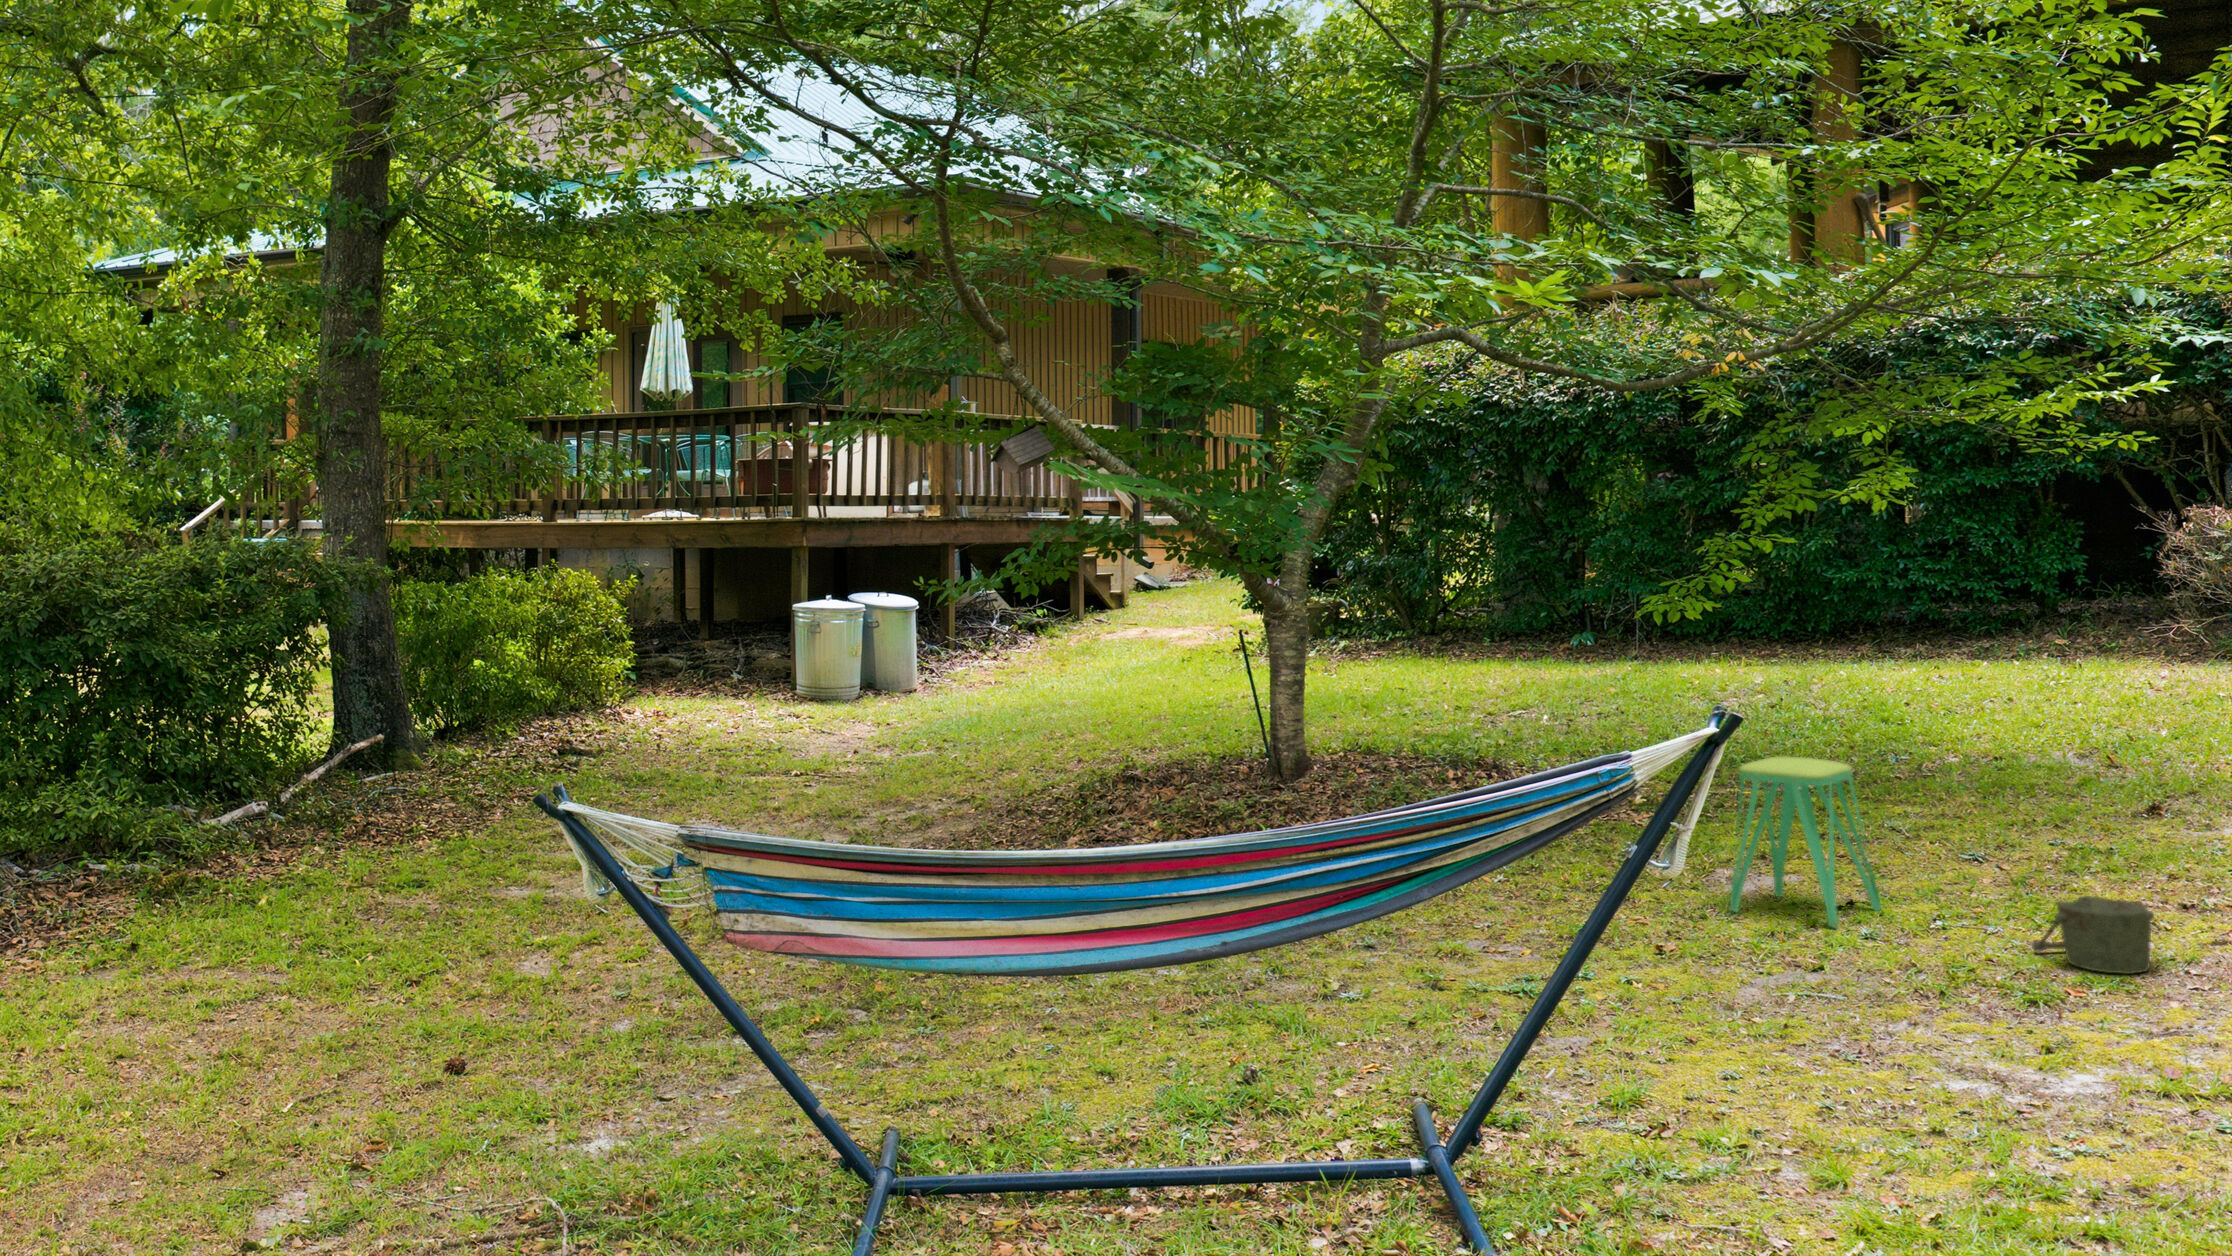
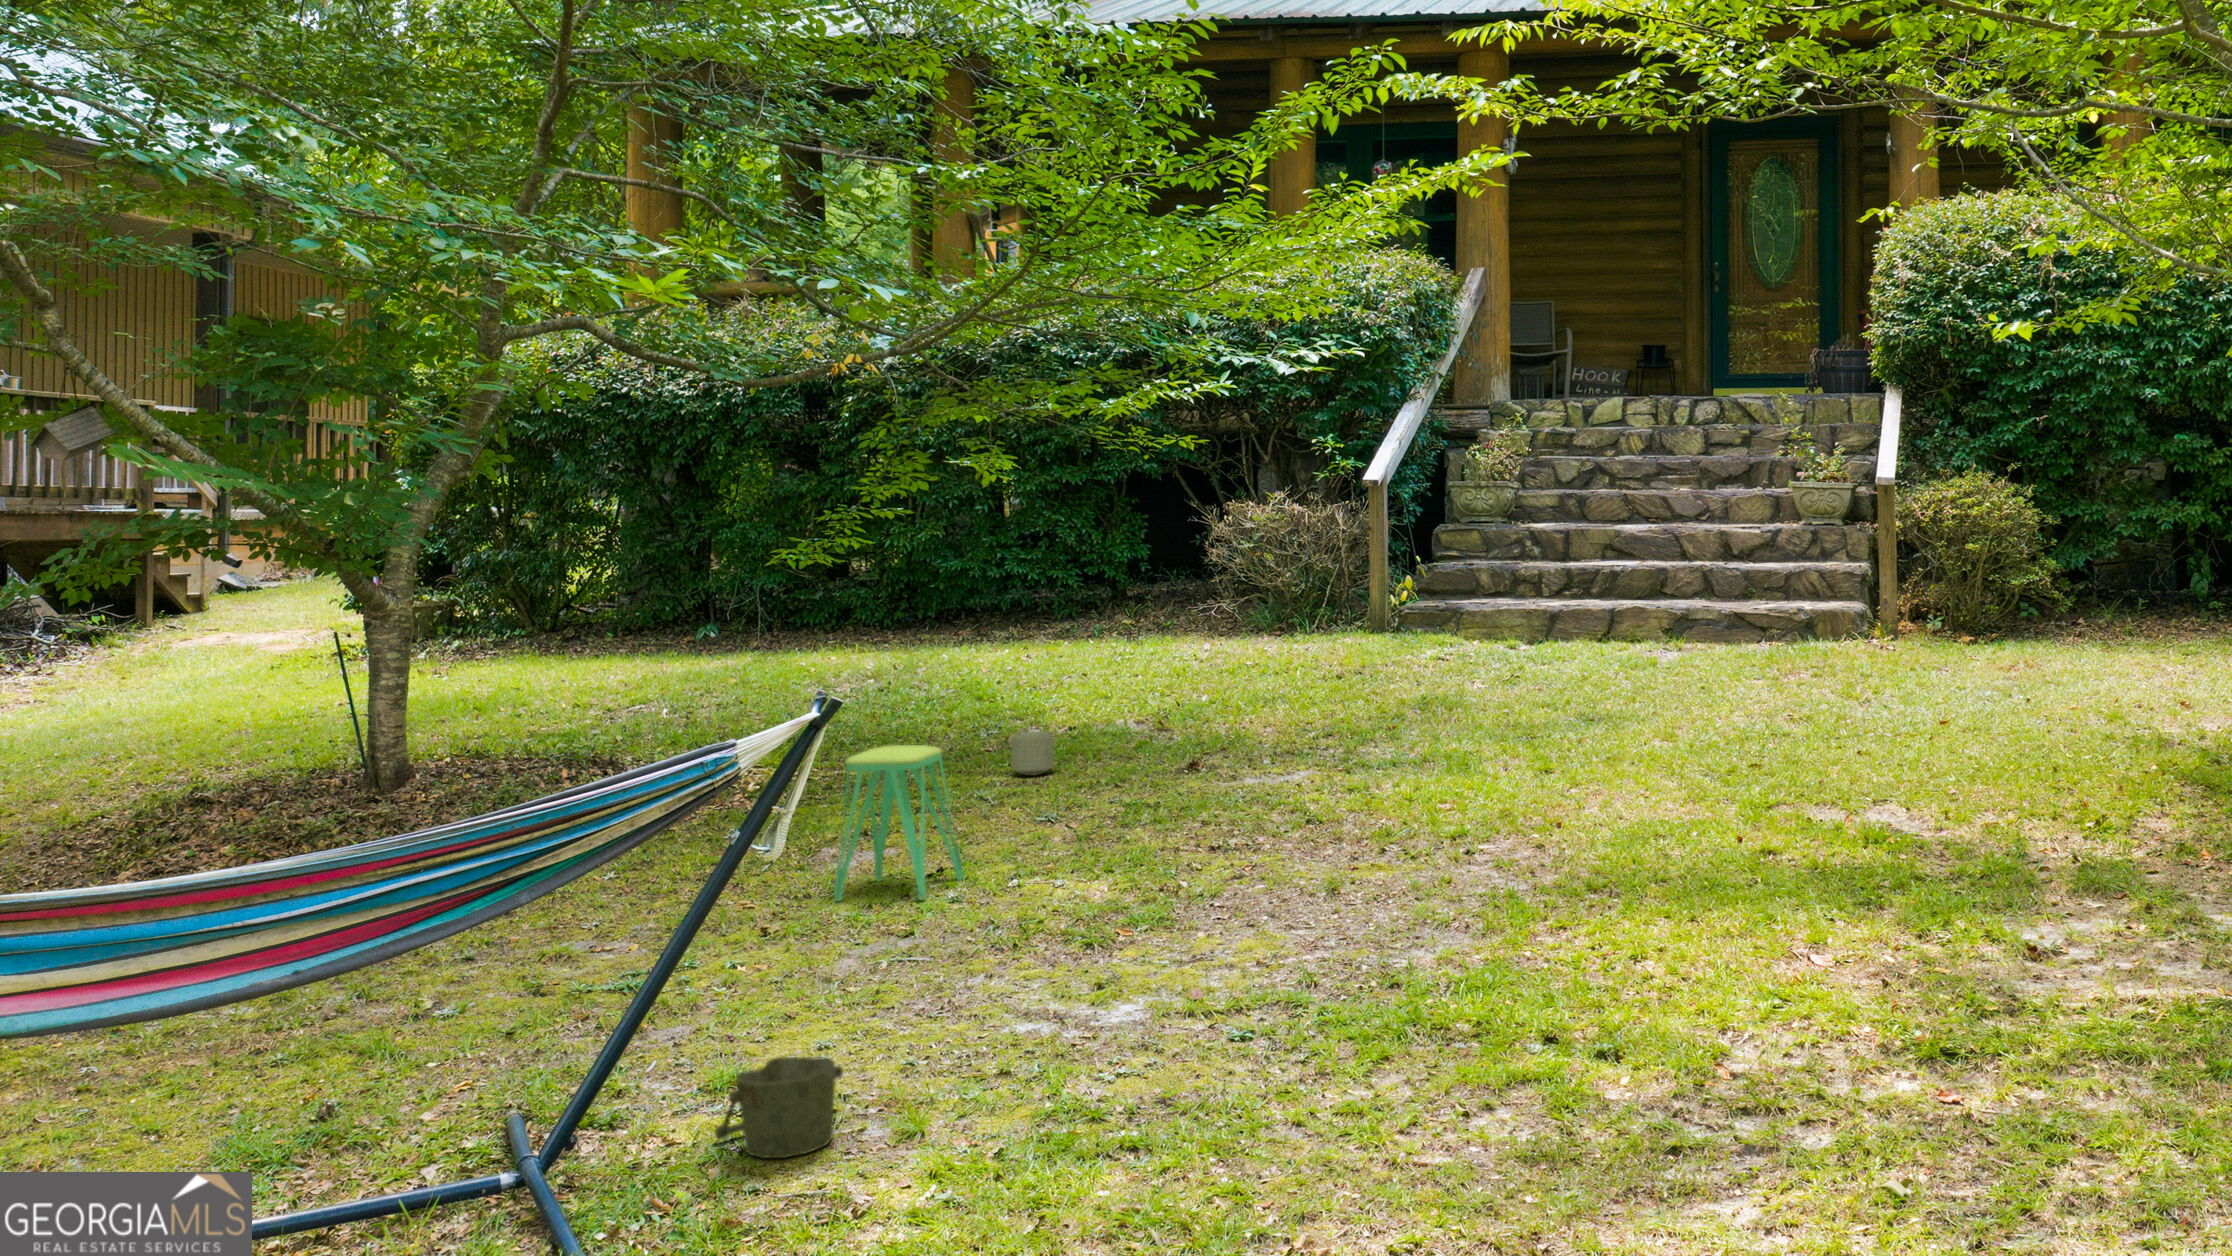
planter: none [1922,750,1980,798] -> present [1010,731,1055,776]
bucket: present [2032,896,2154,974] -> present [715,1057,843,1158]

